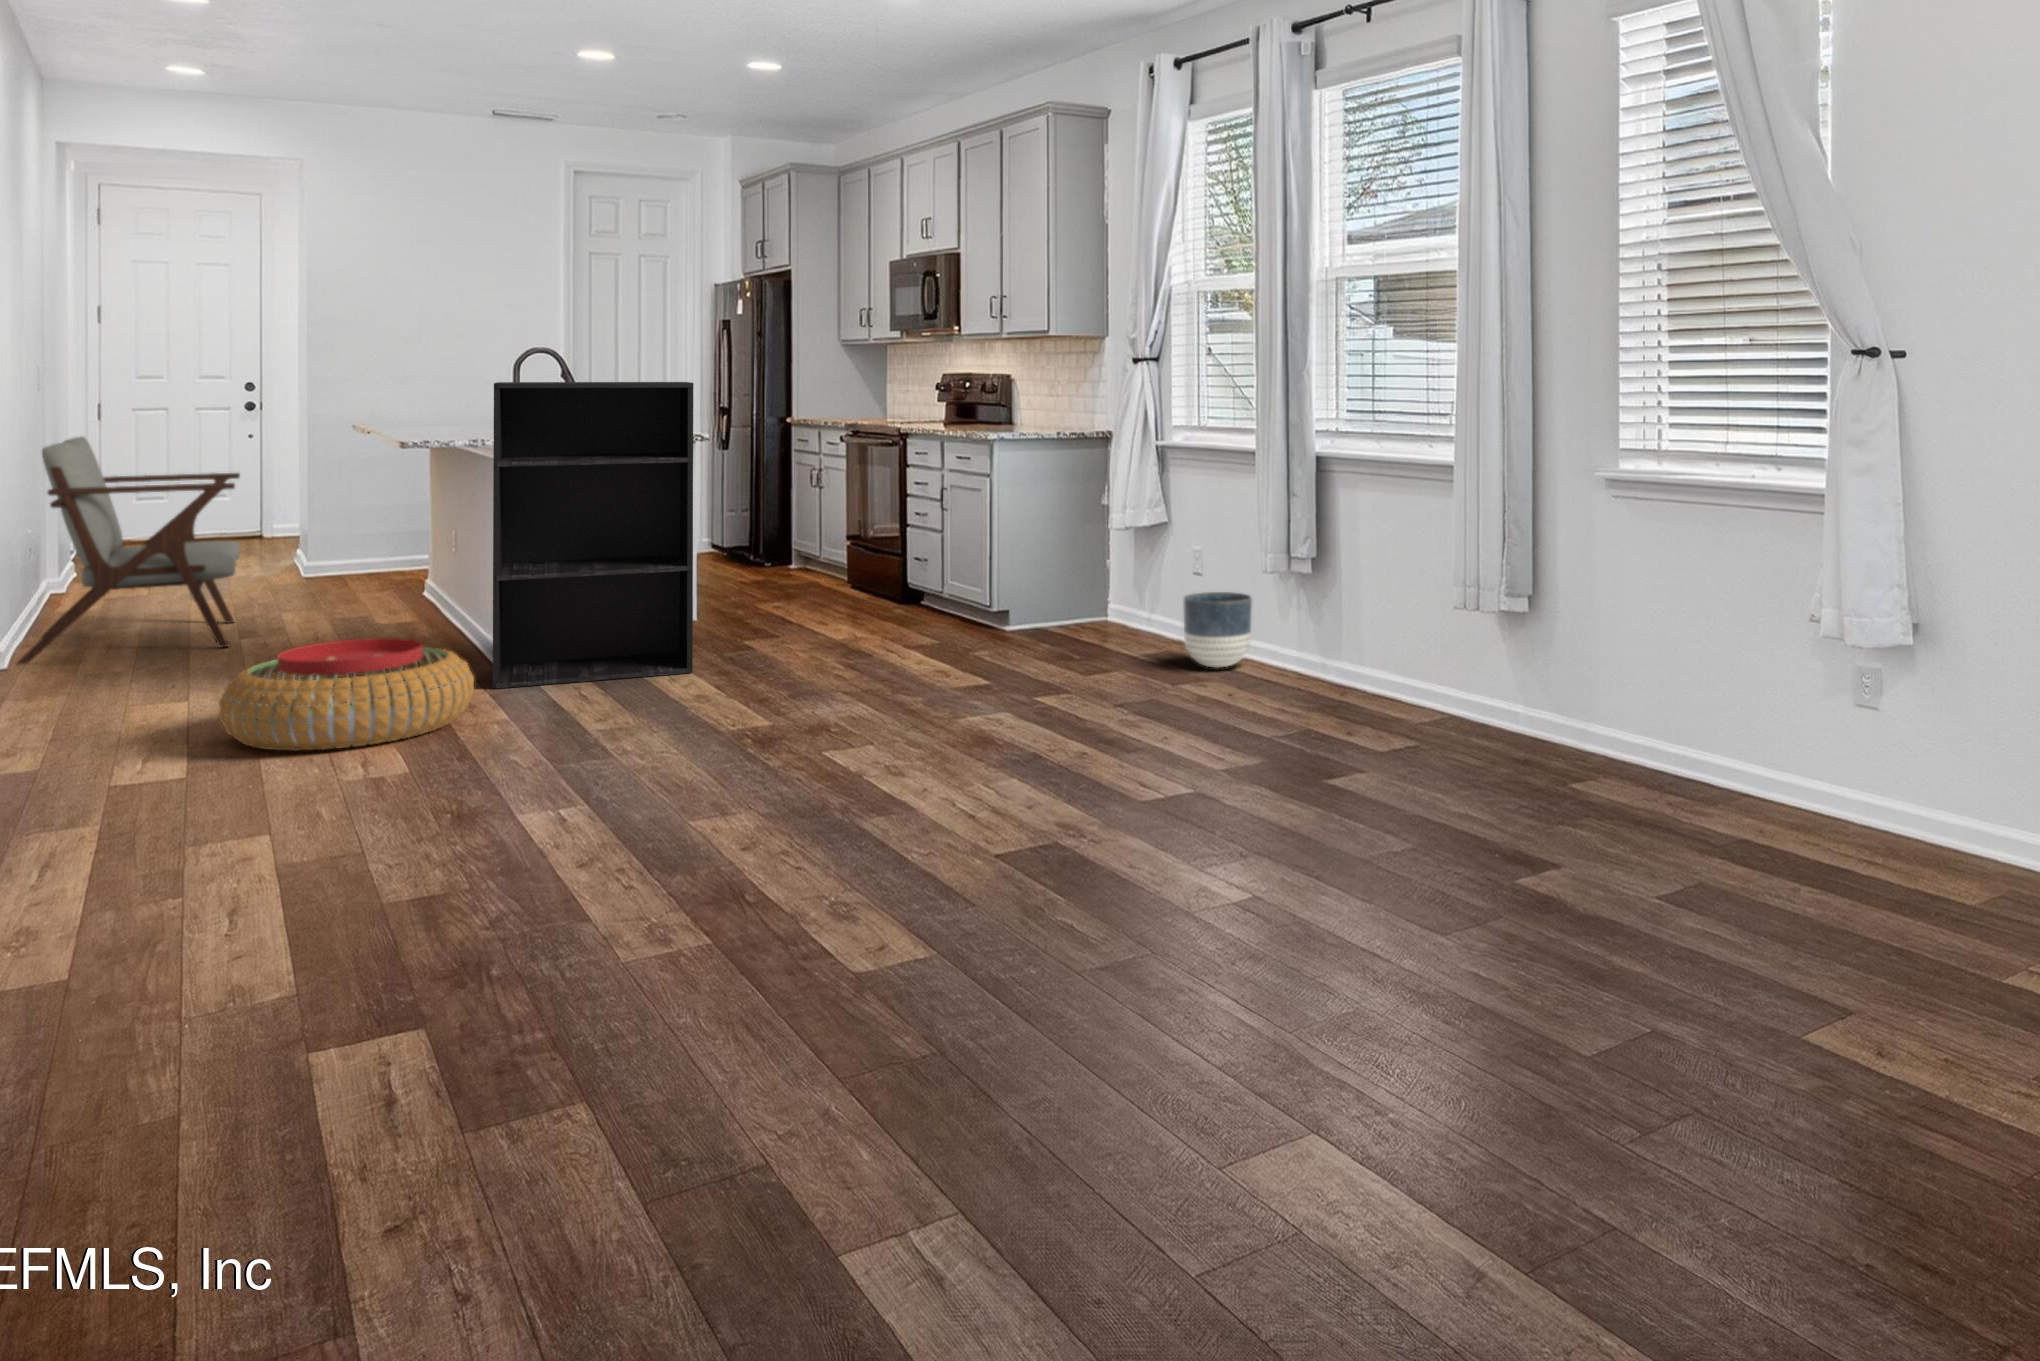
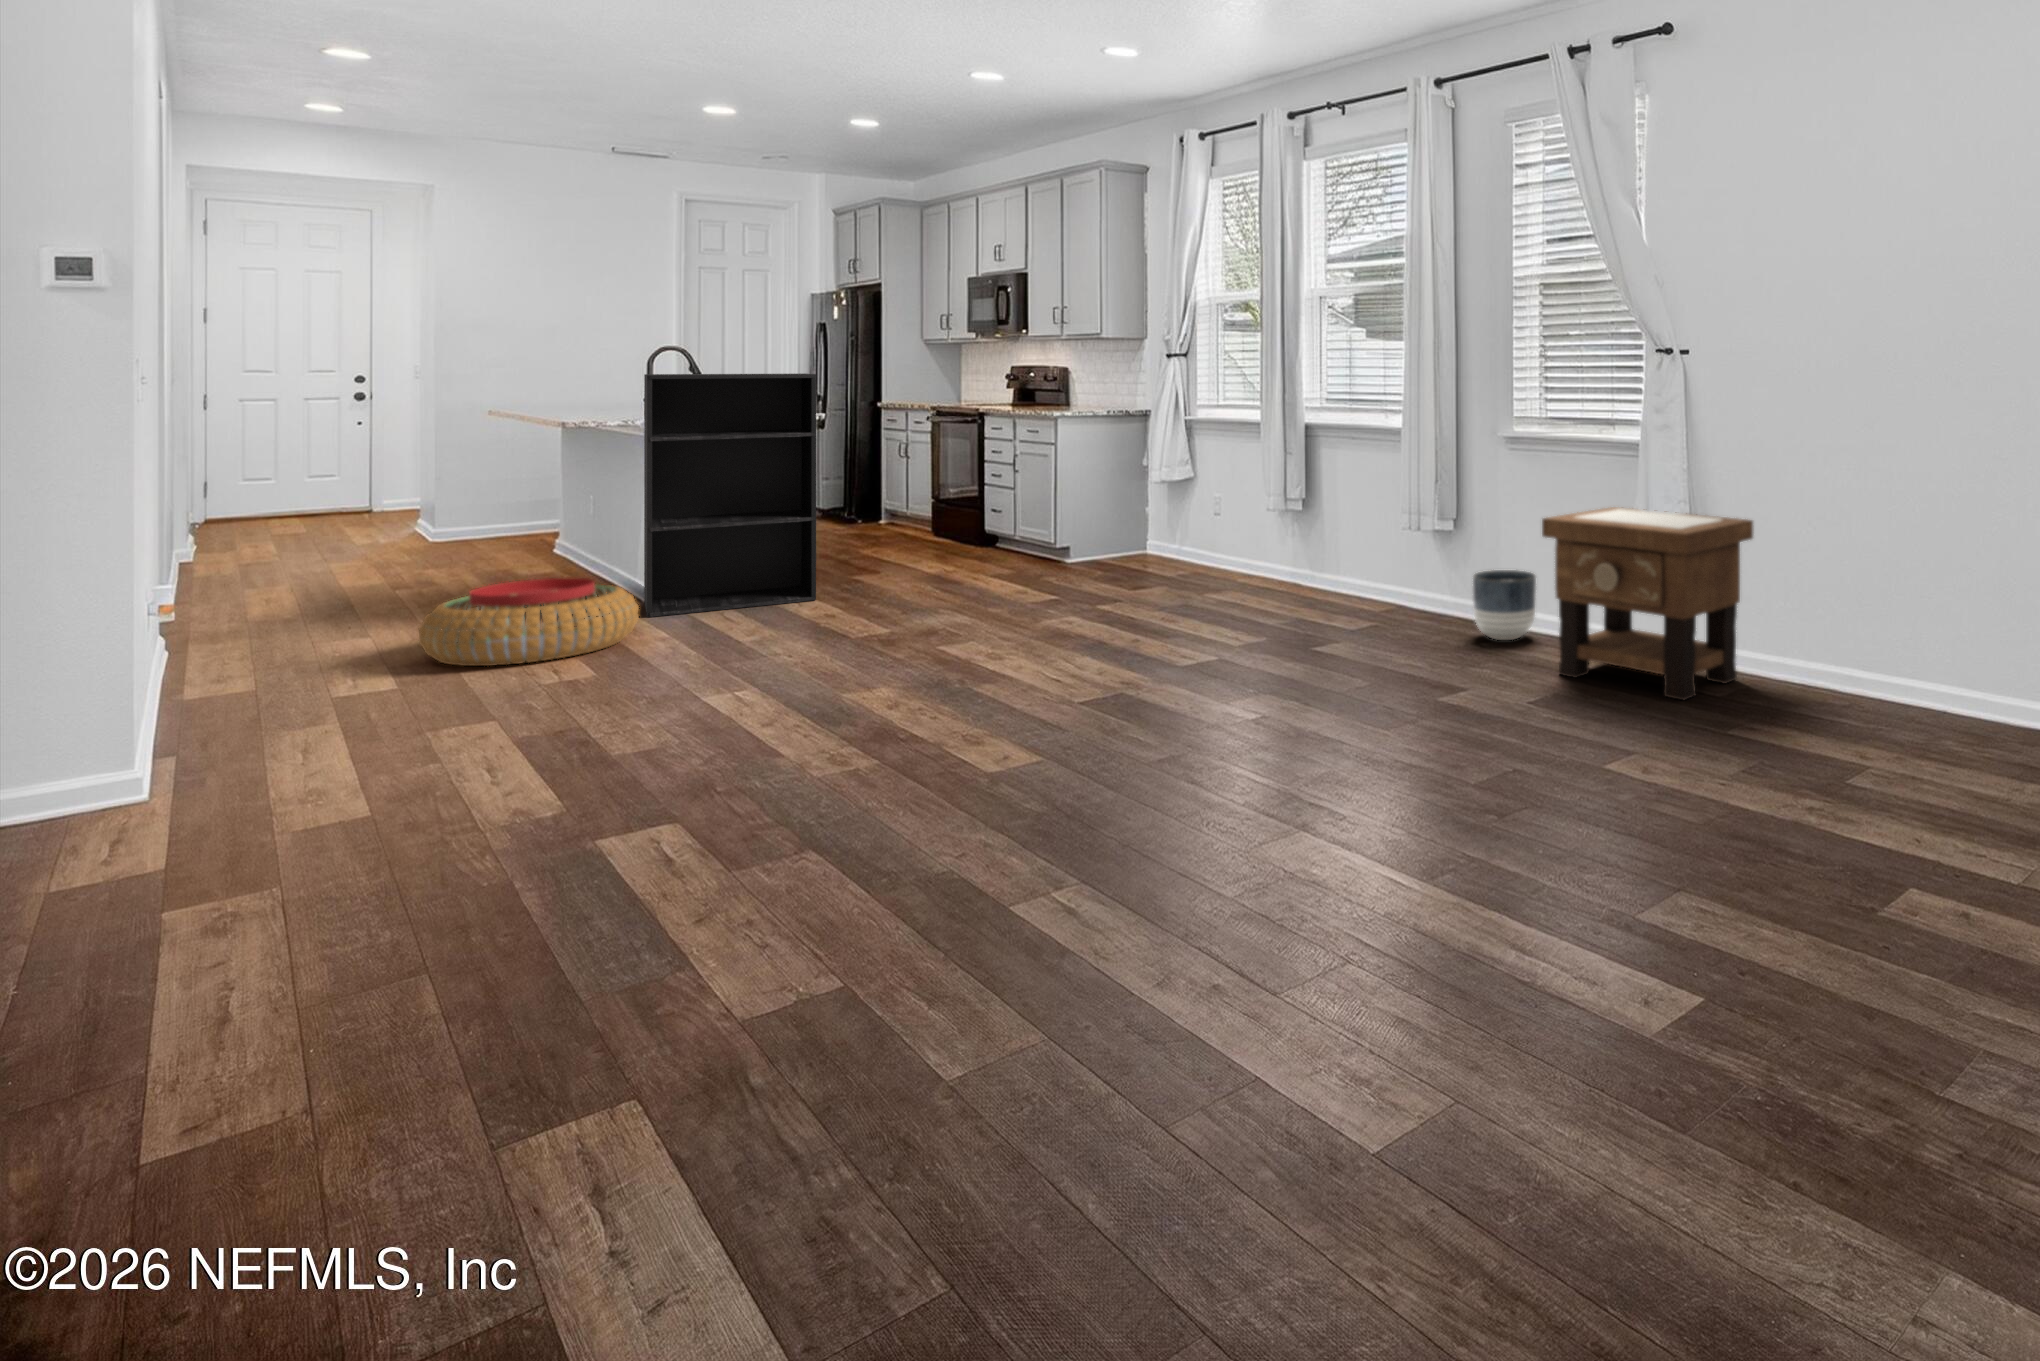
lounge chair: present [16,437,240,665] -> none [187,422,394,616]
side table: none [1674,590,2026,912] -> present [1542,507,1753,700]
planter: present [1183,592,1252,668] -> present [1473,570,1536,640]

